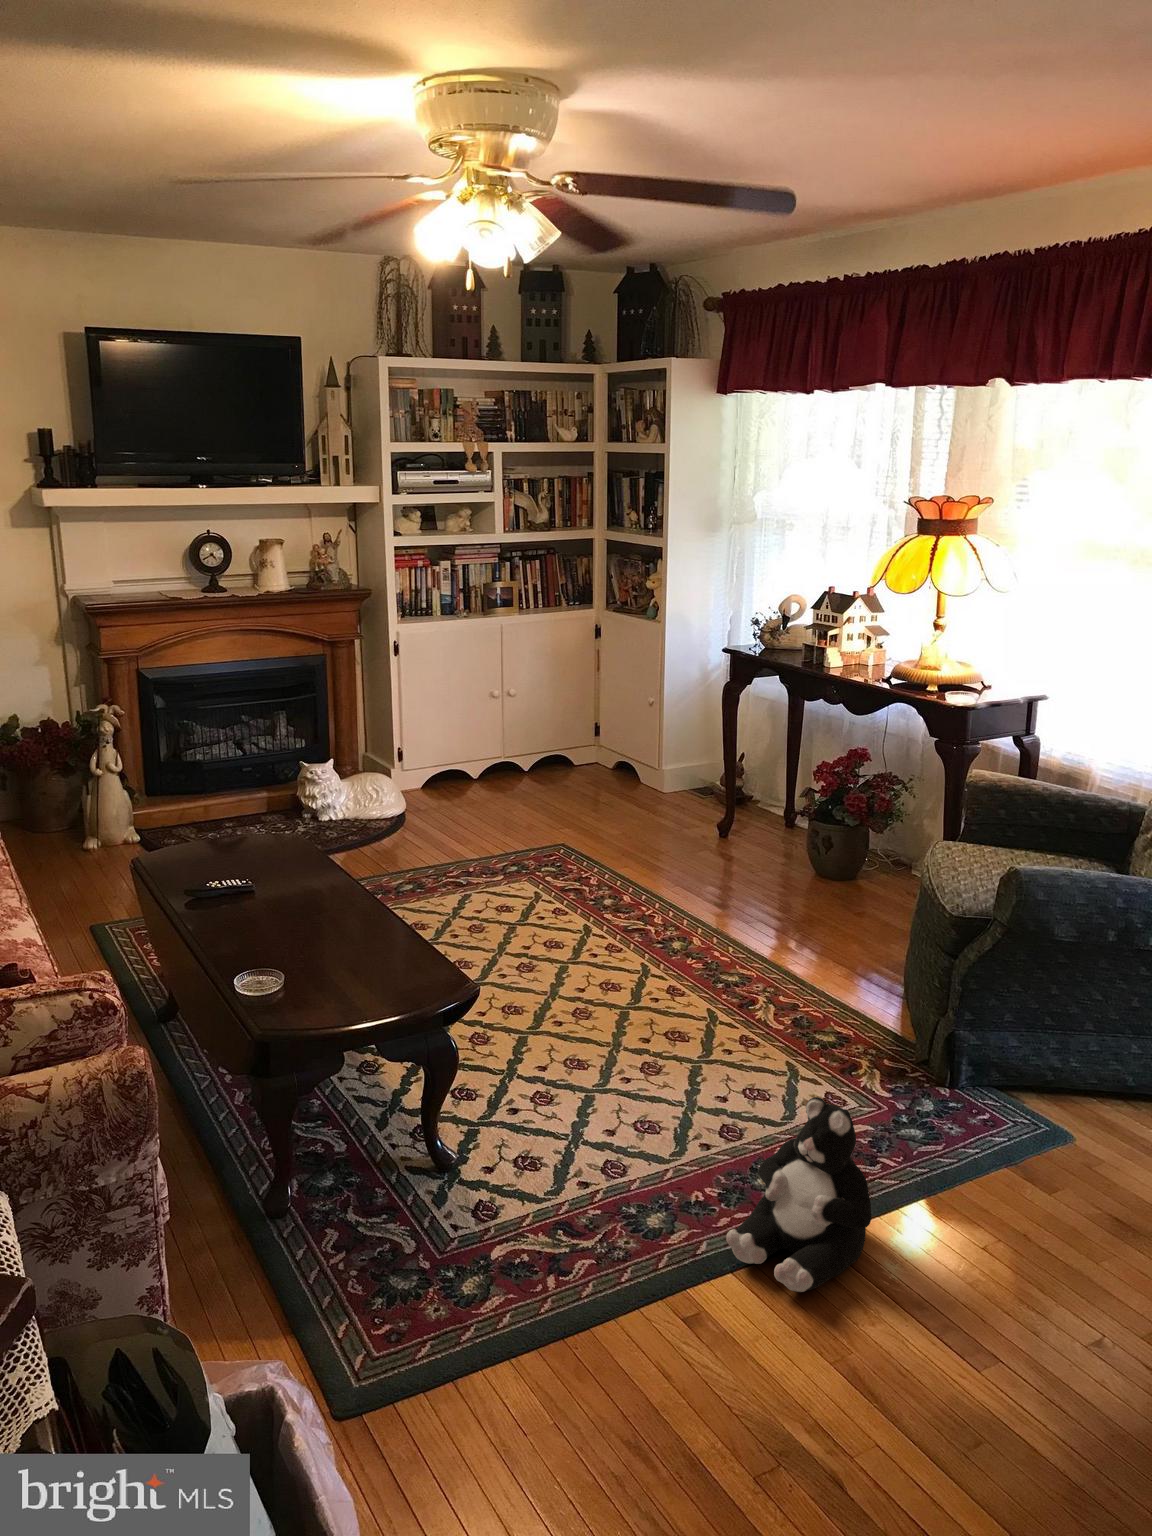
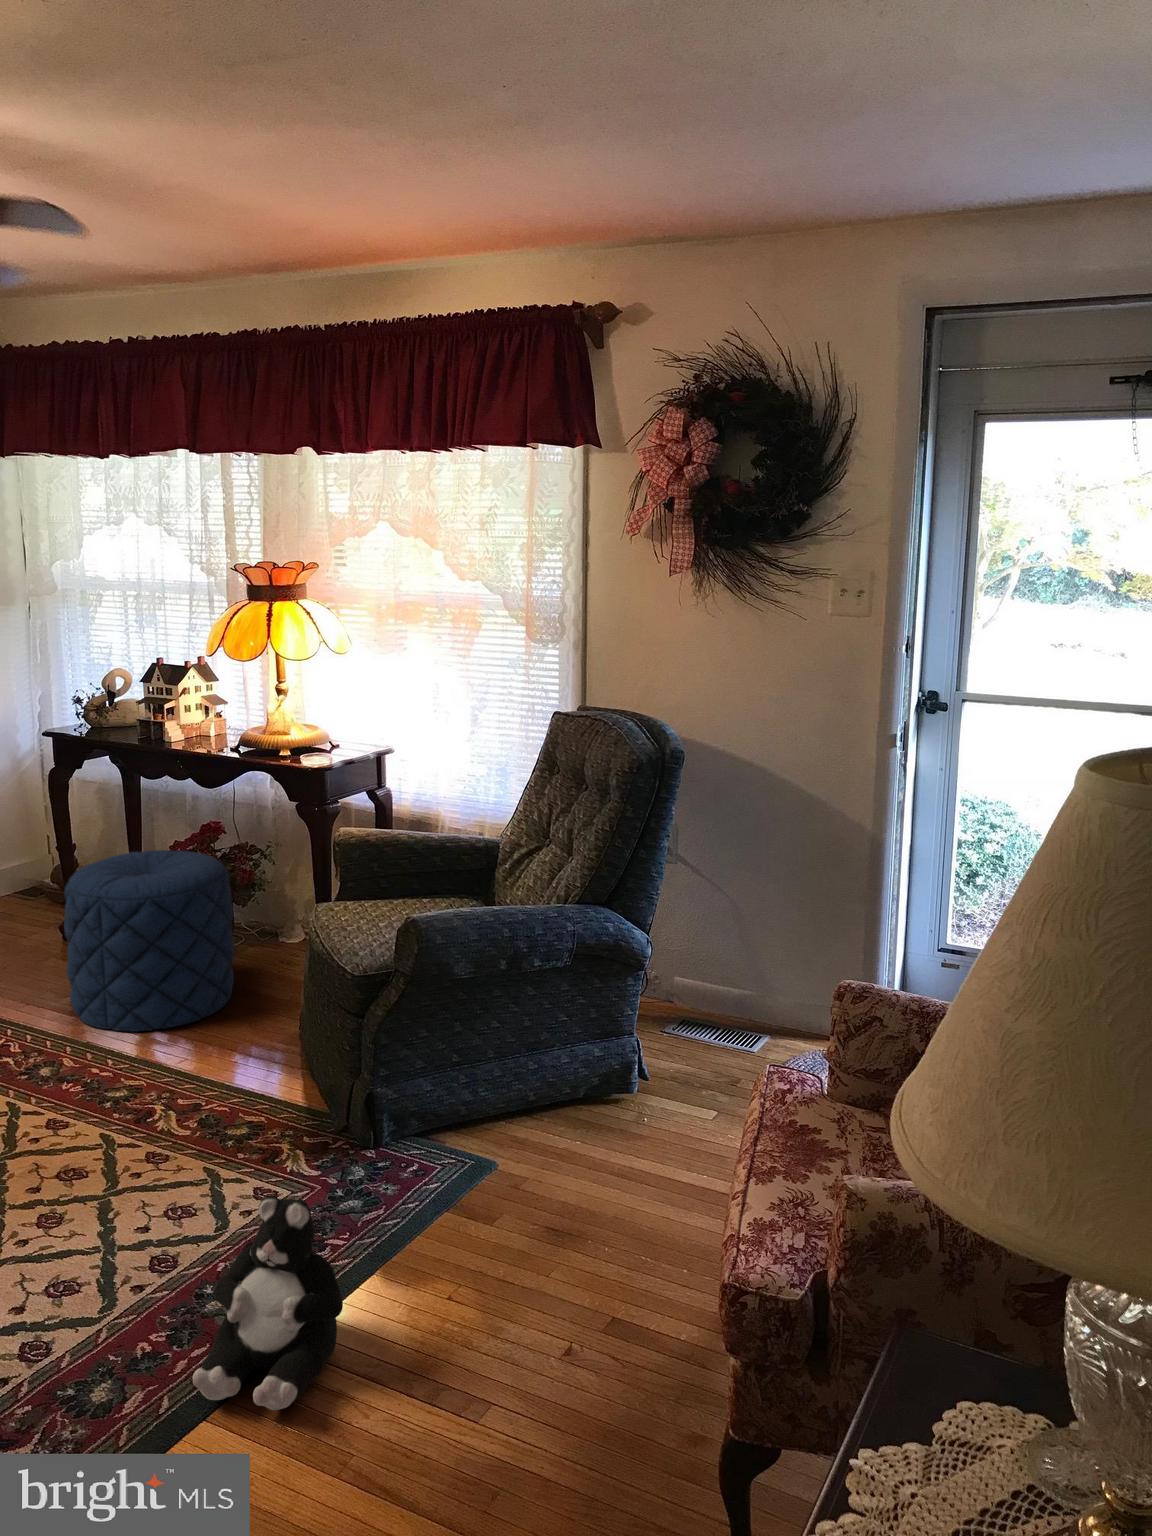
pouf: none [711,766,862,930] -> present [64,850,234,1031]

